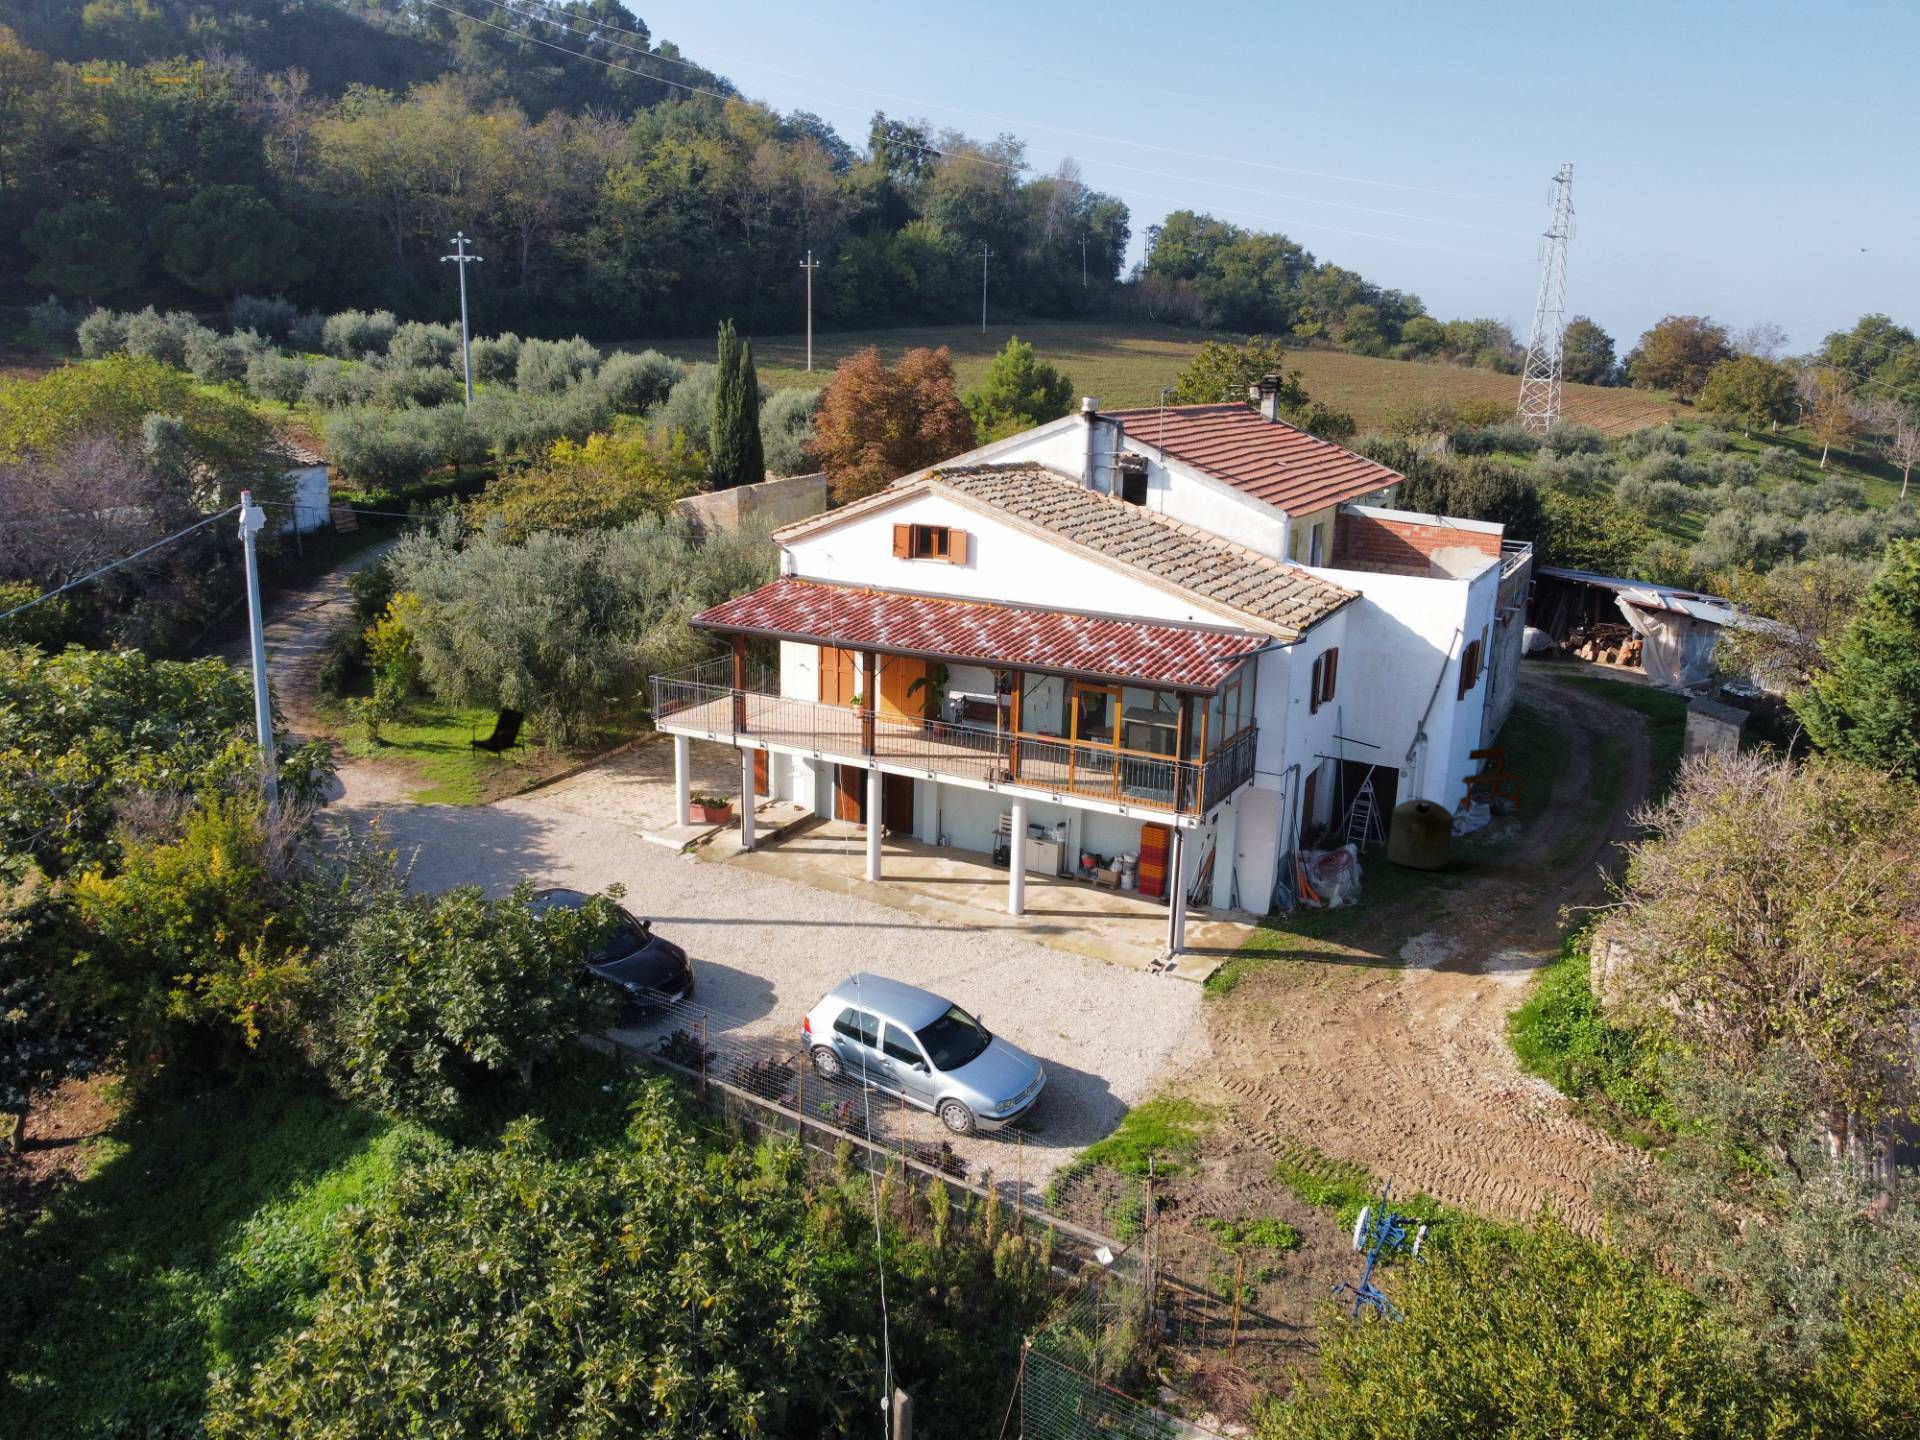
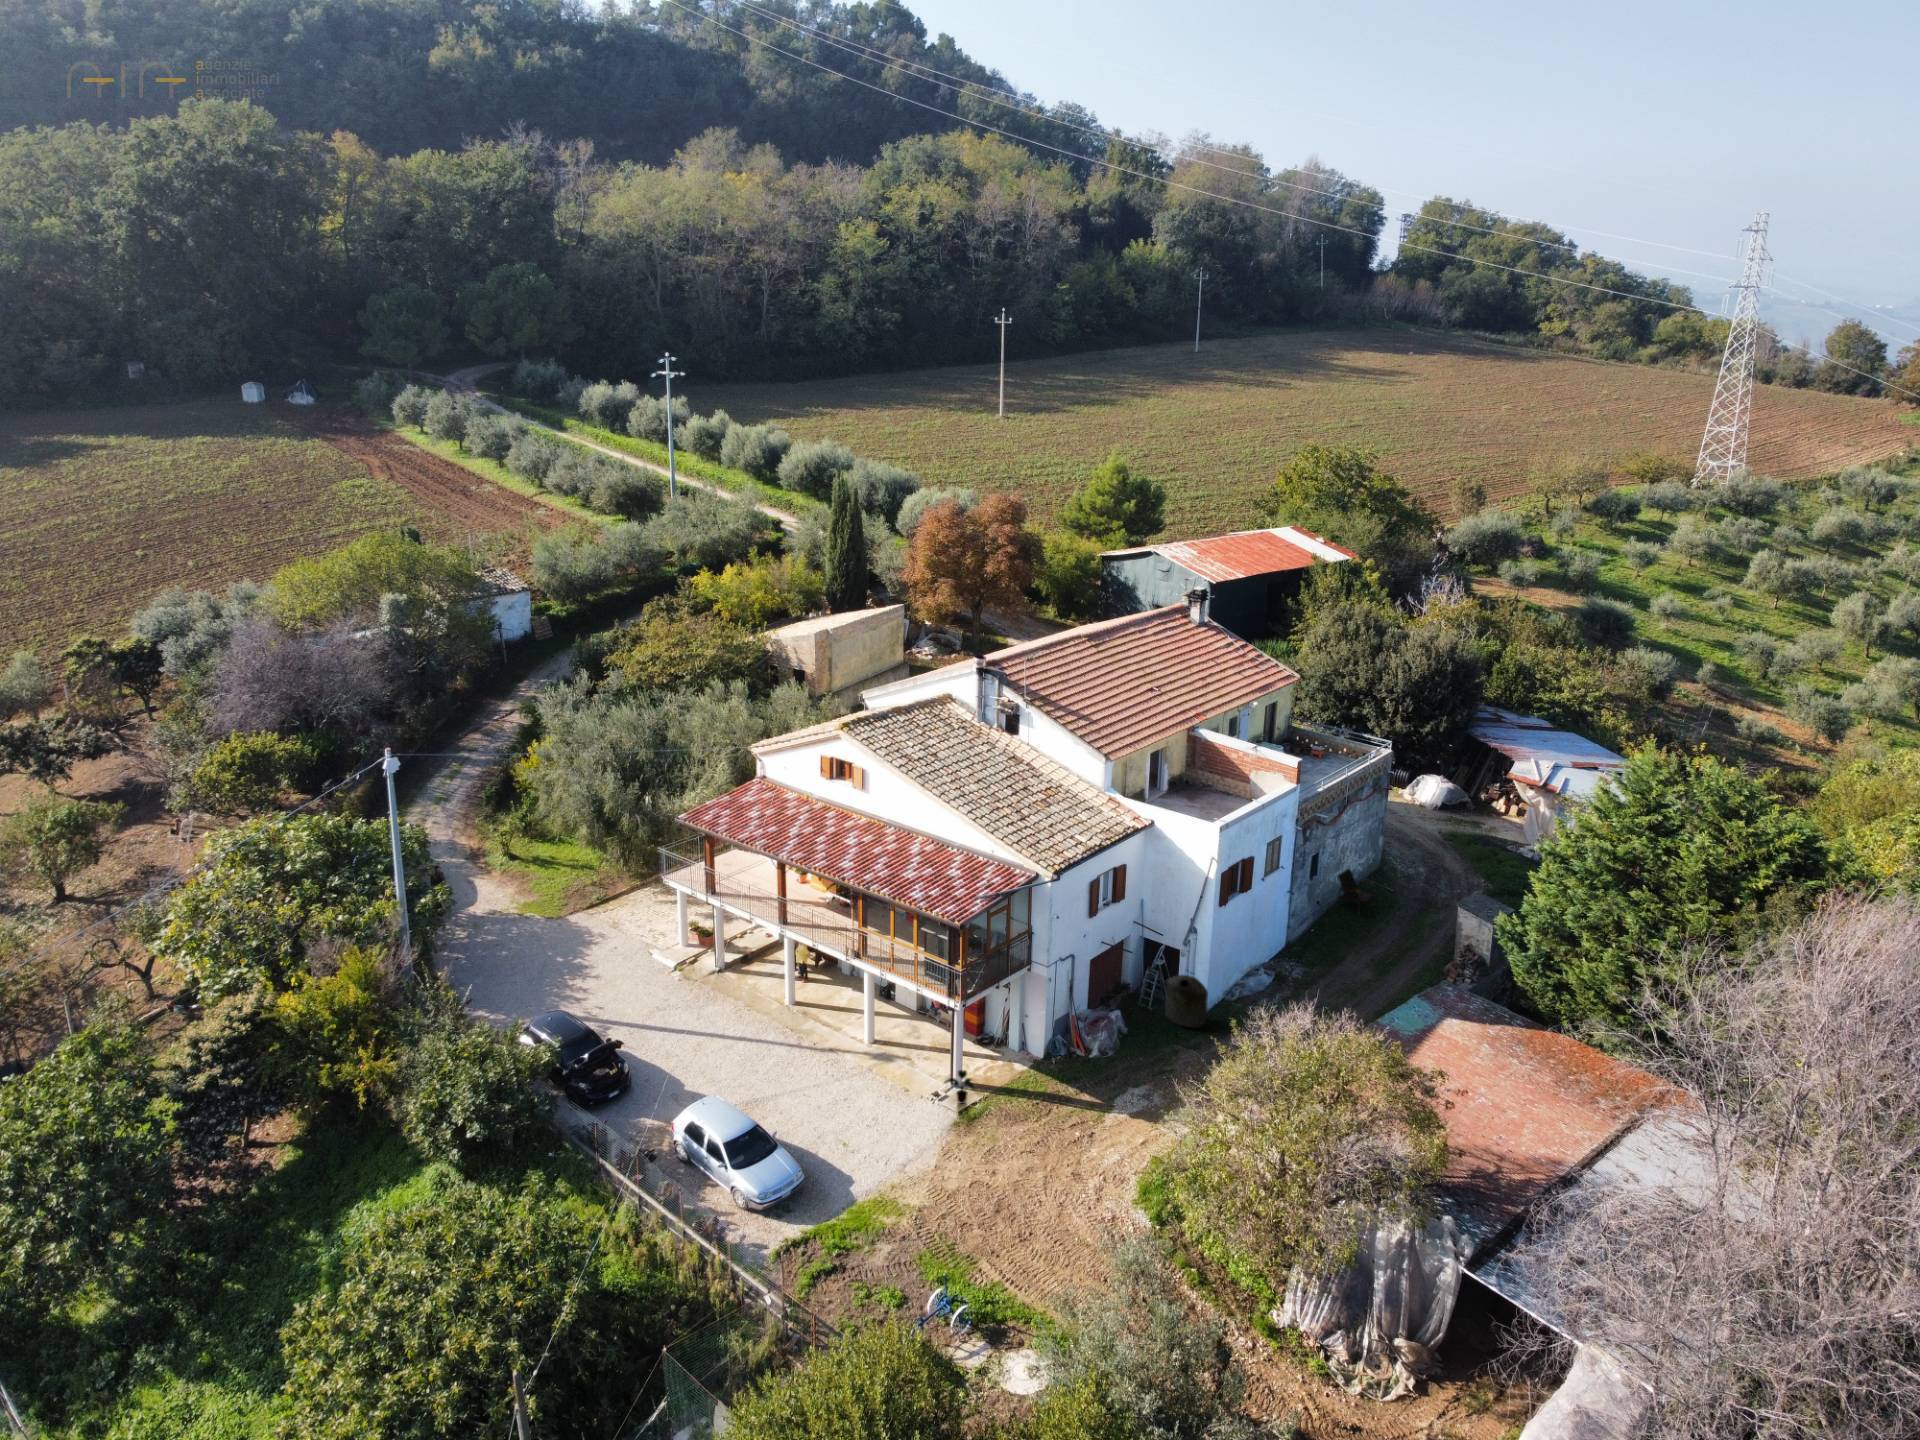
lounge chair: present [469,707,525,764] -> present [1337,869,1377,913]
bench: present [1460,747,1521,813] -> none [1247,926,1302,979]
potted plant: none [1173,926,1221,974] -> present [944,1070,974,1104]

